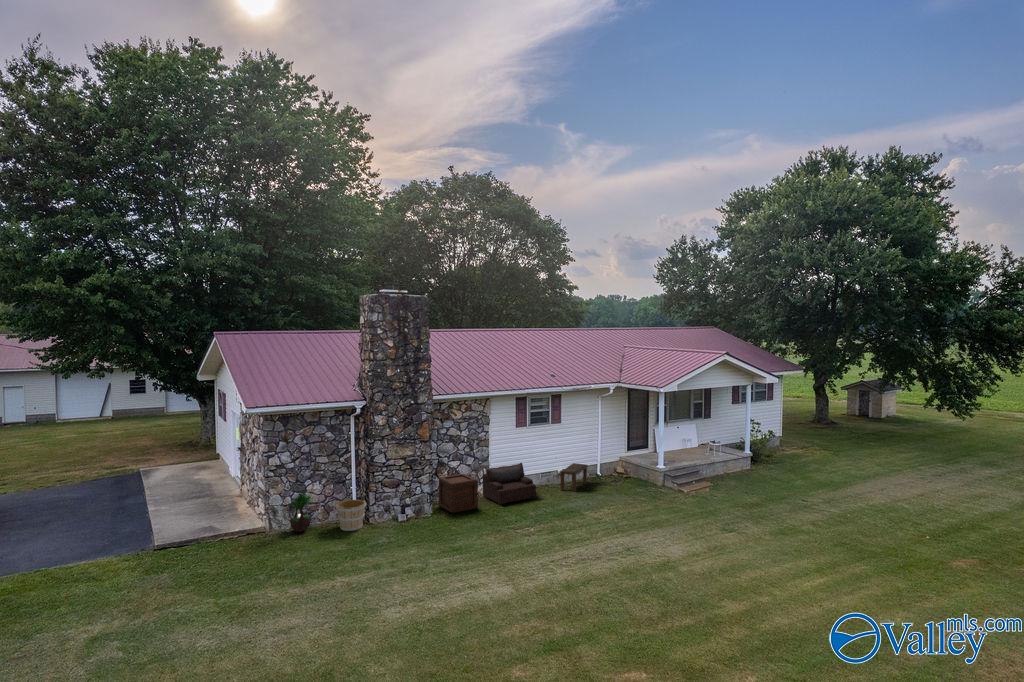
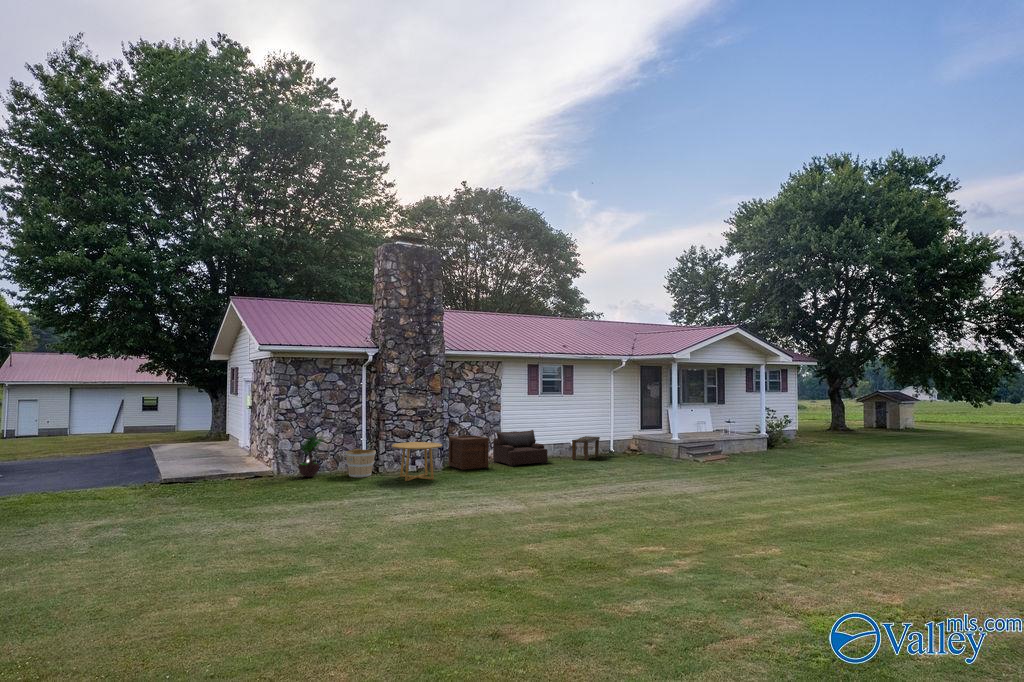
round table: none [382,492,432,537] -> present [392,442,442,481]

